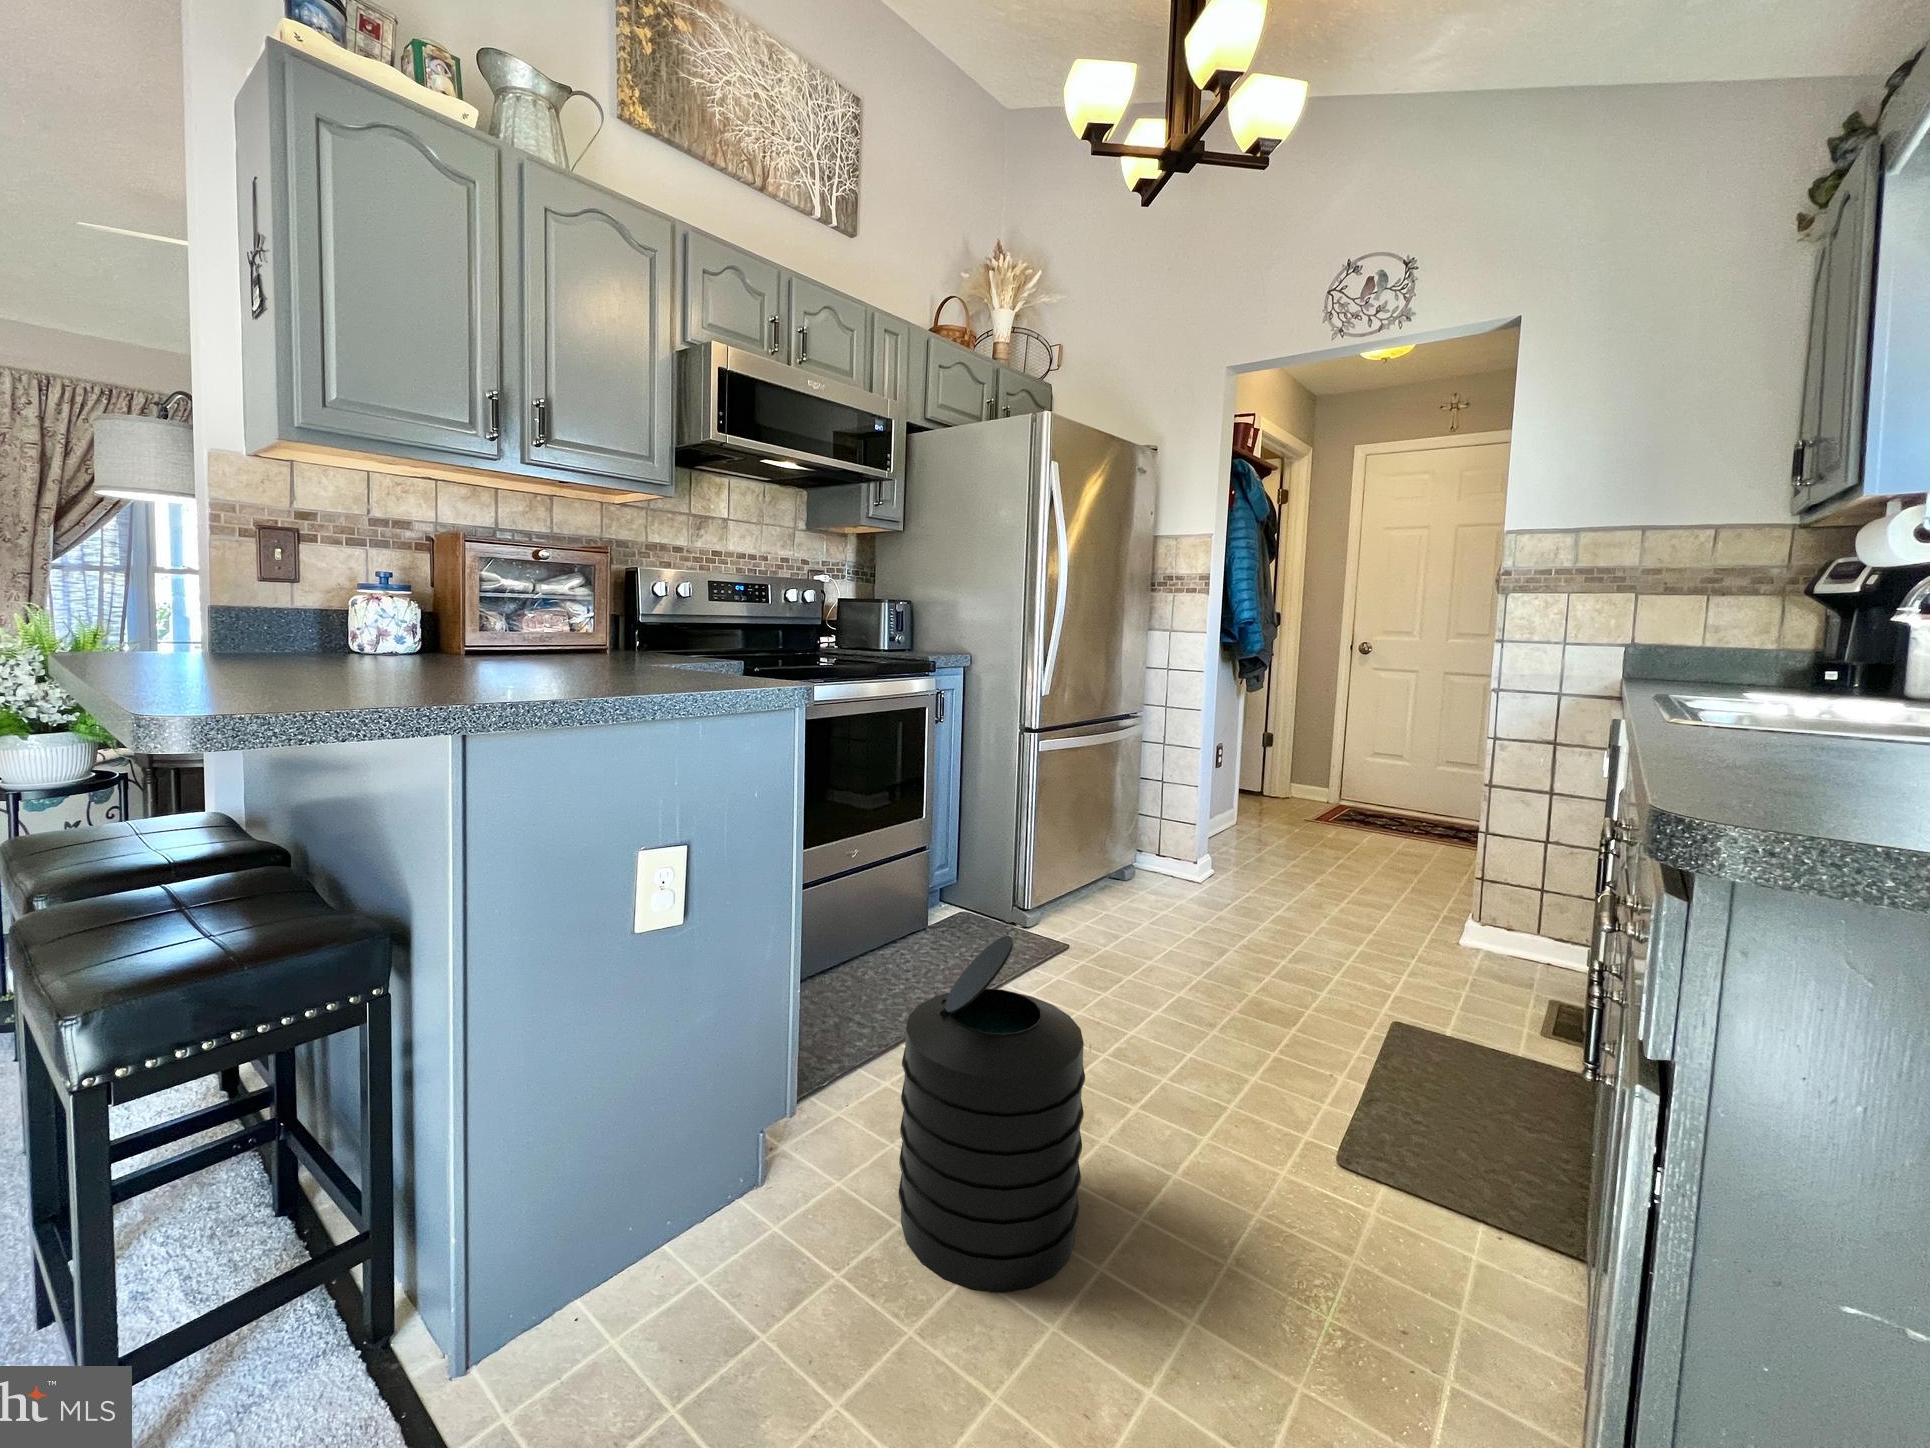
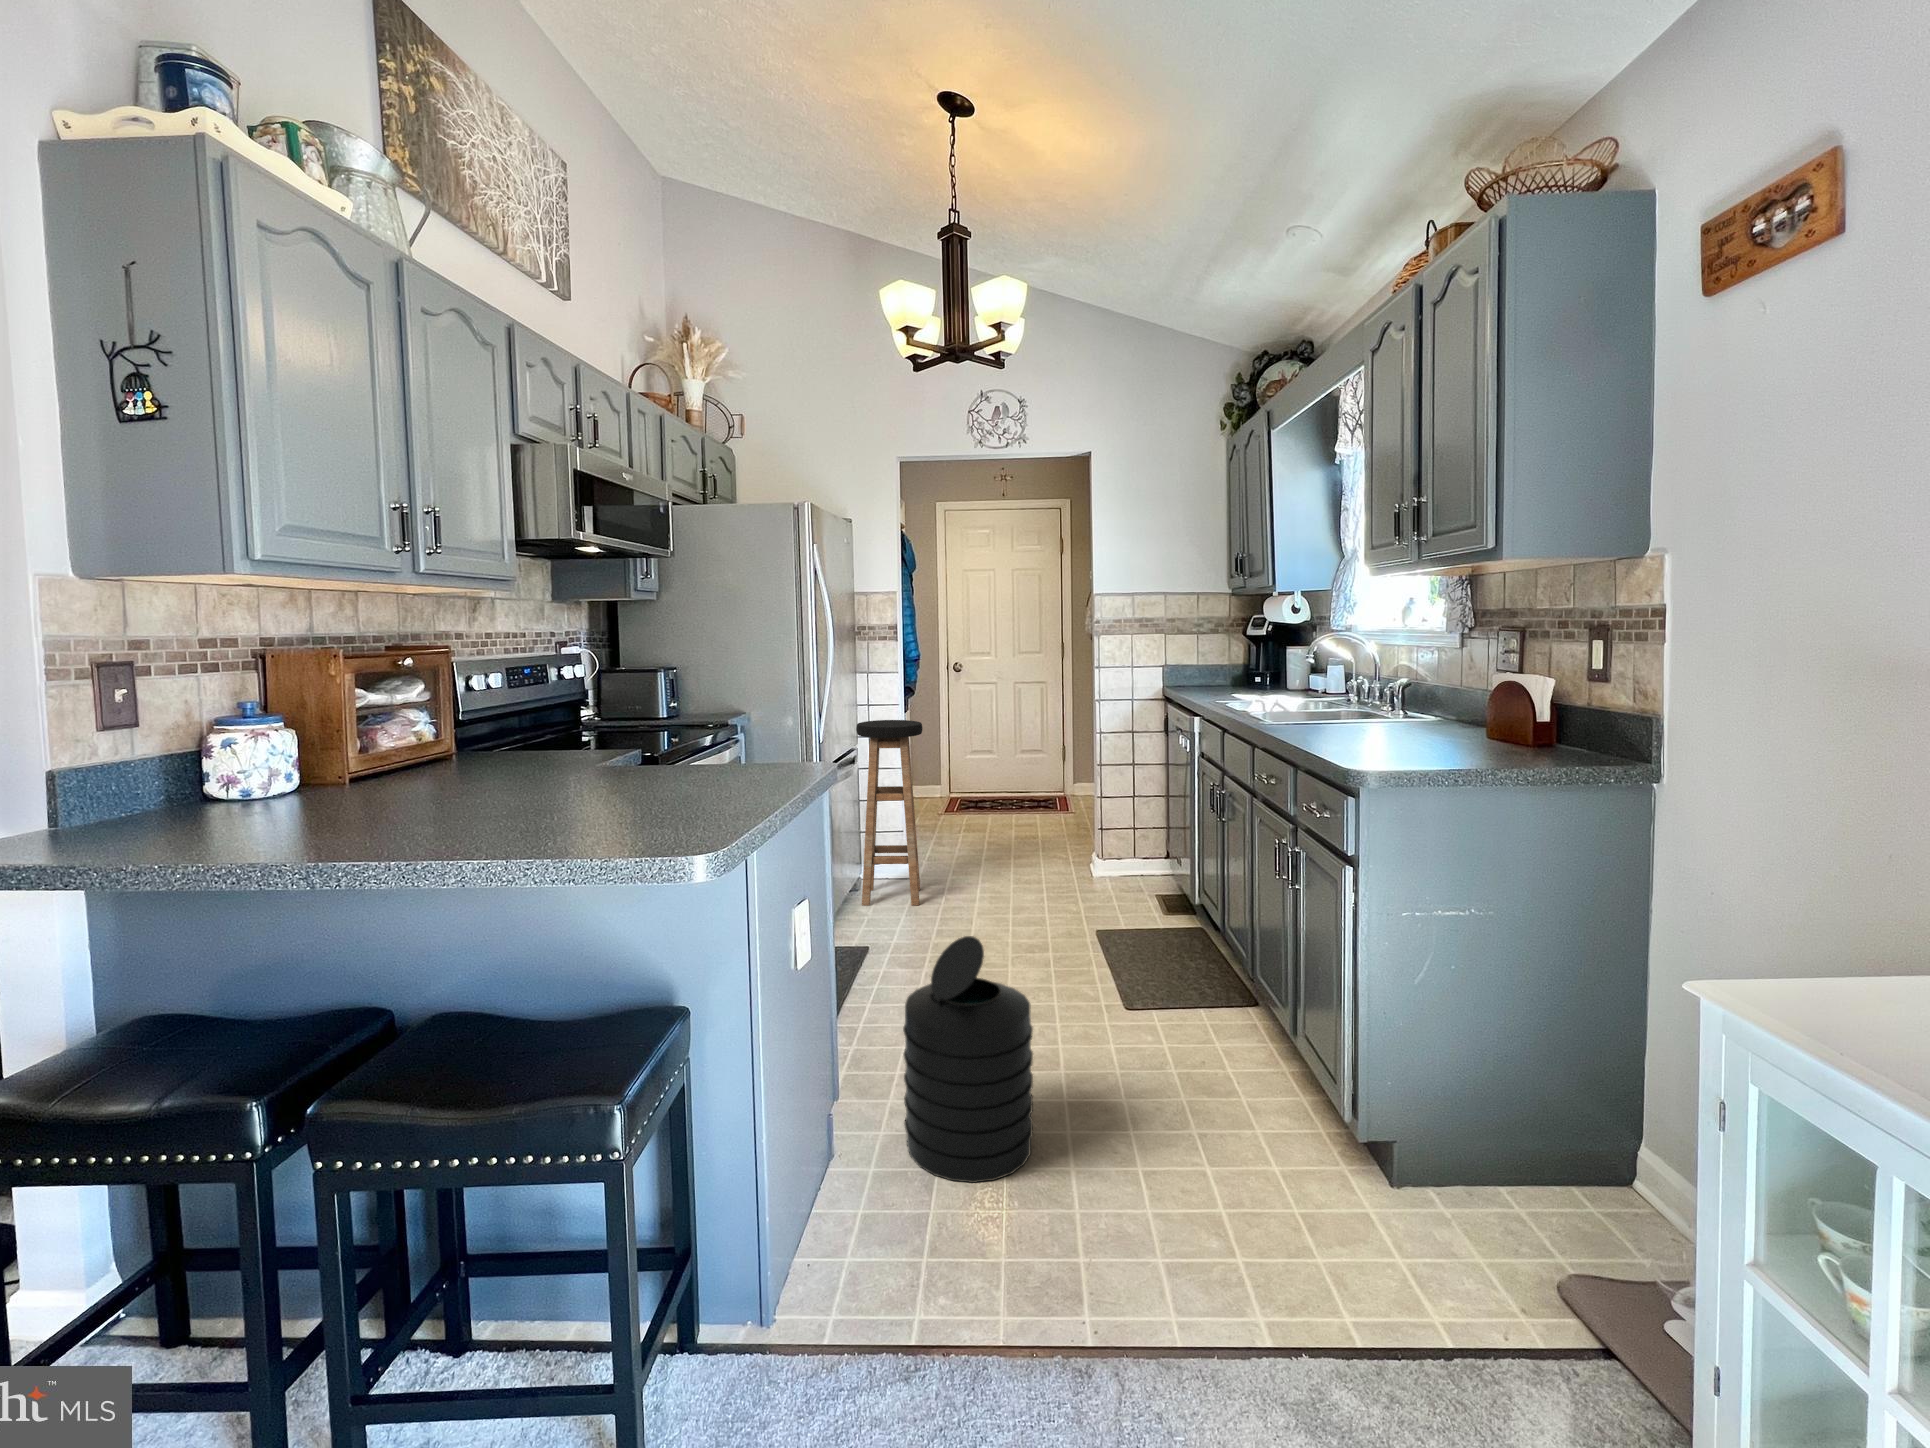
bar stool: none [1128,685,1225,911] -> present [856,720,923,906]

